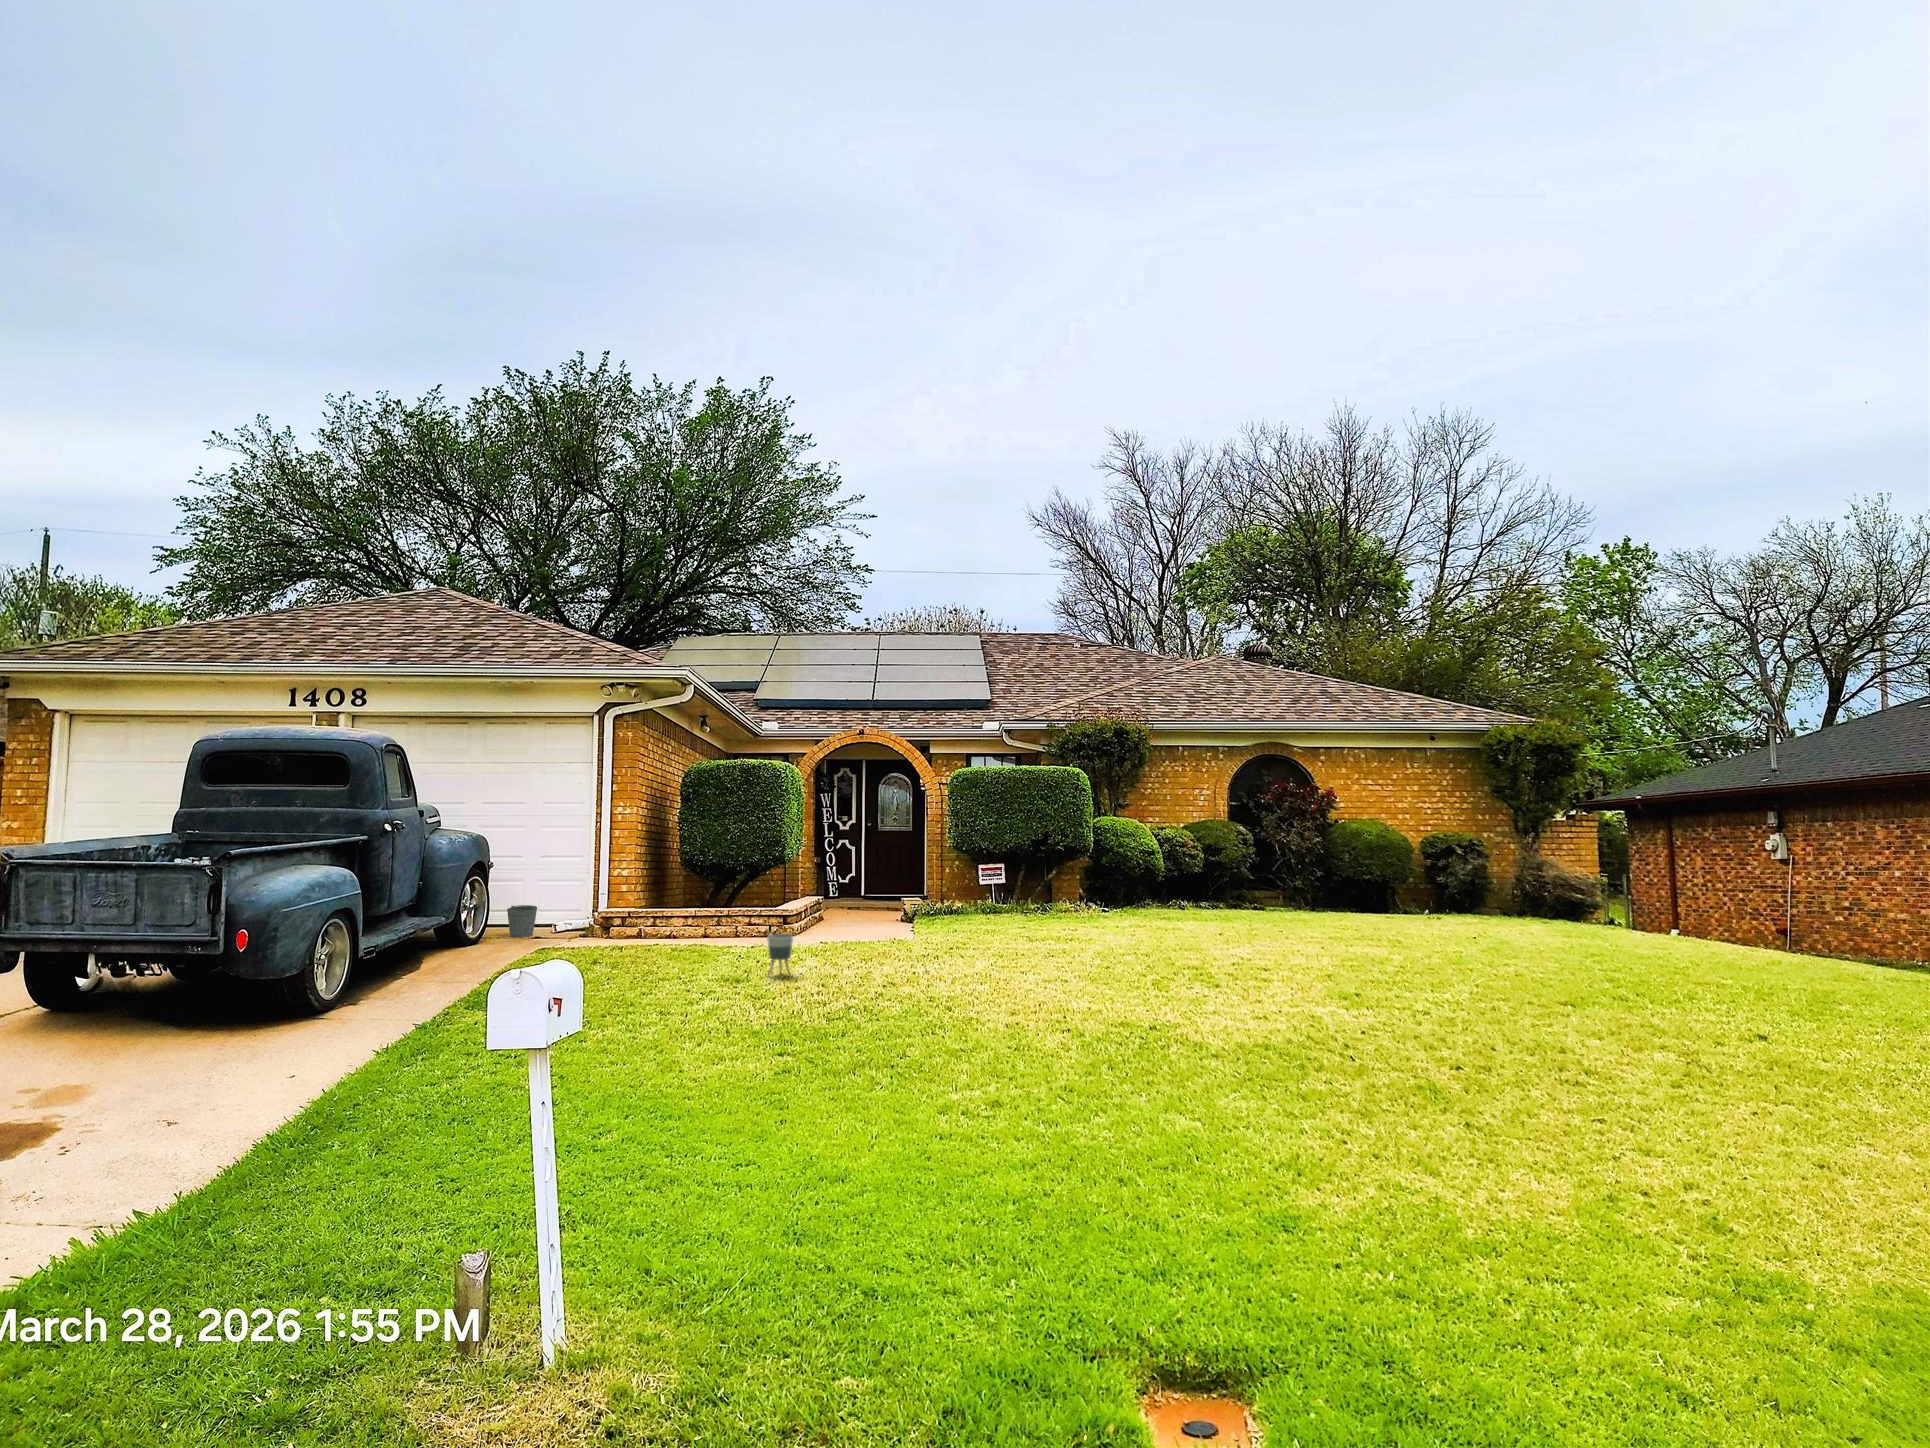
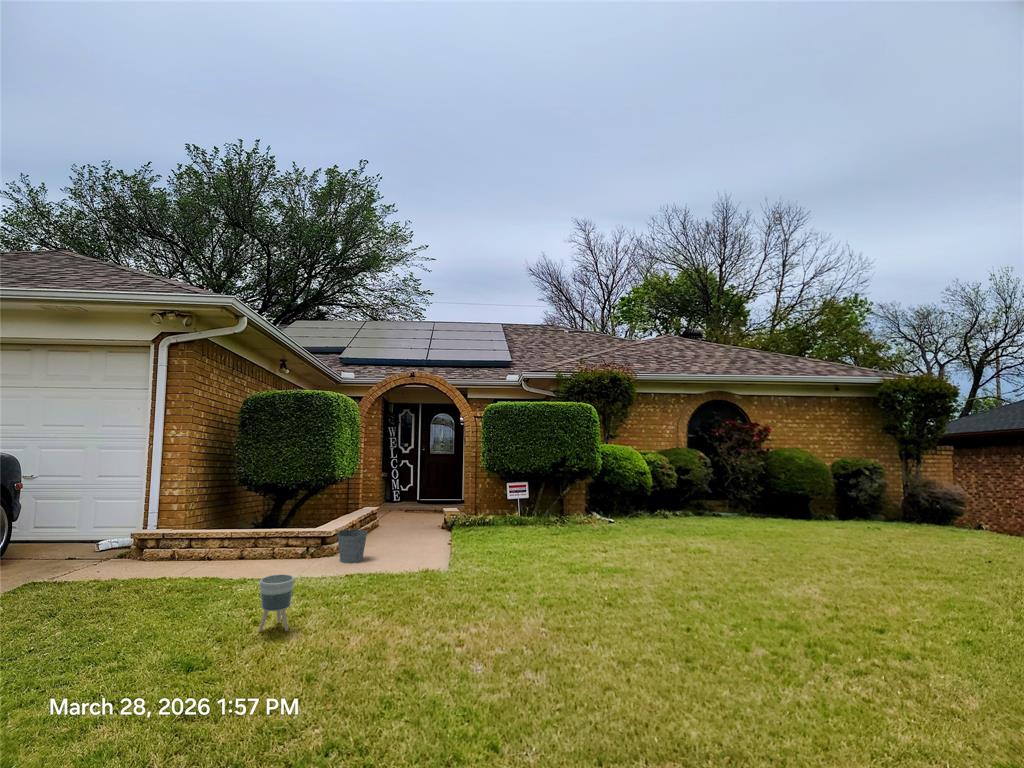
bucket: present [507,905,537,937] -> present [337,529,367,563]

